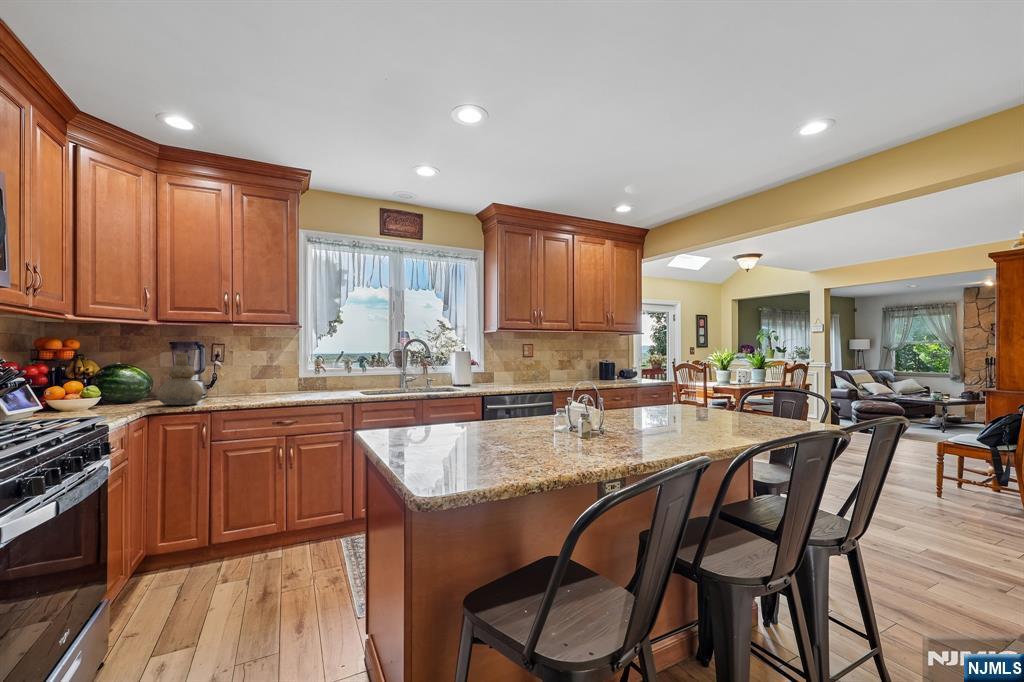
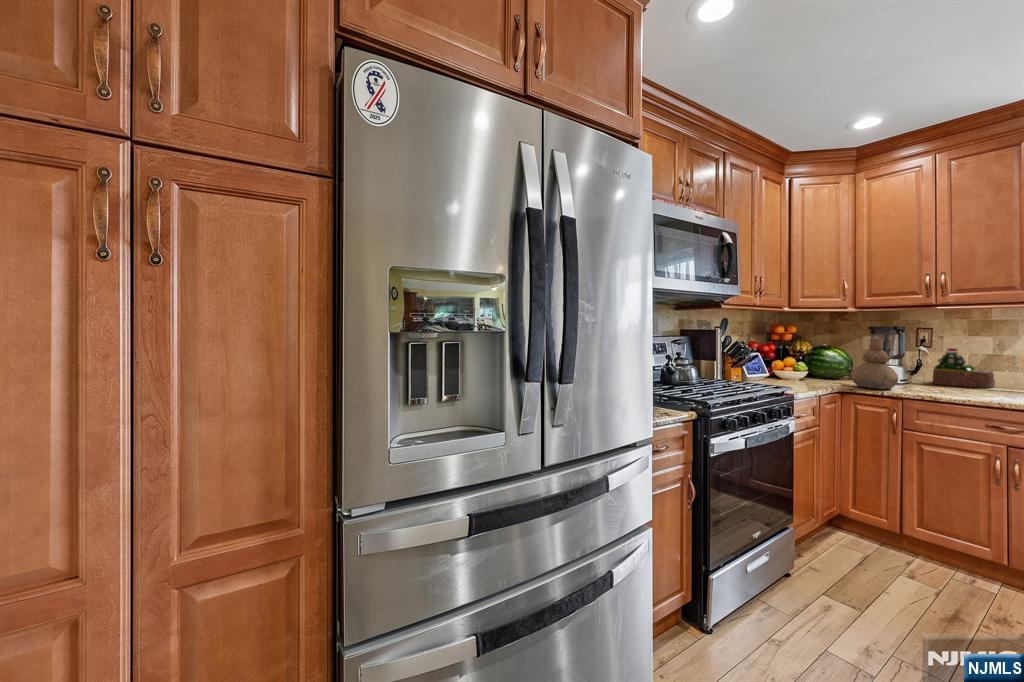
succulent plant: none [226,362,267,395] -> present [933,348,995,388]

